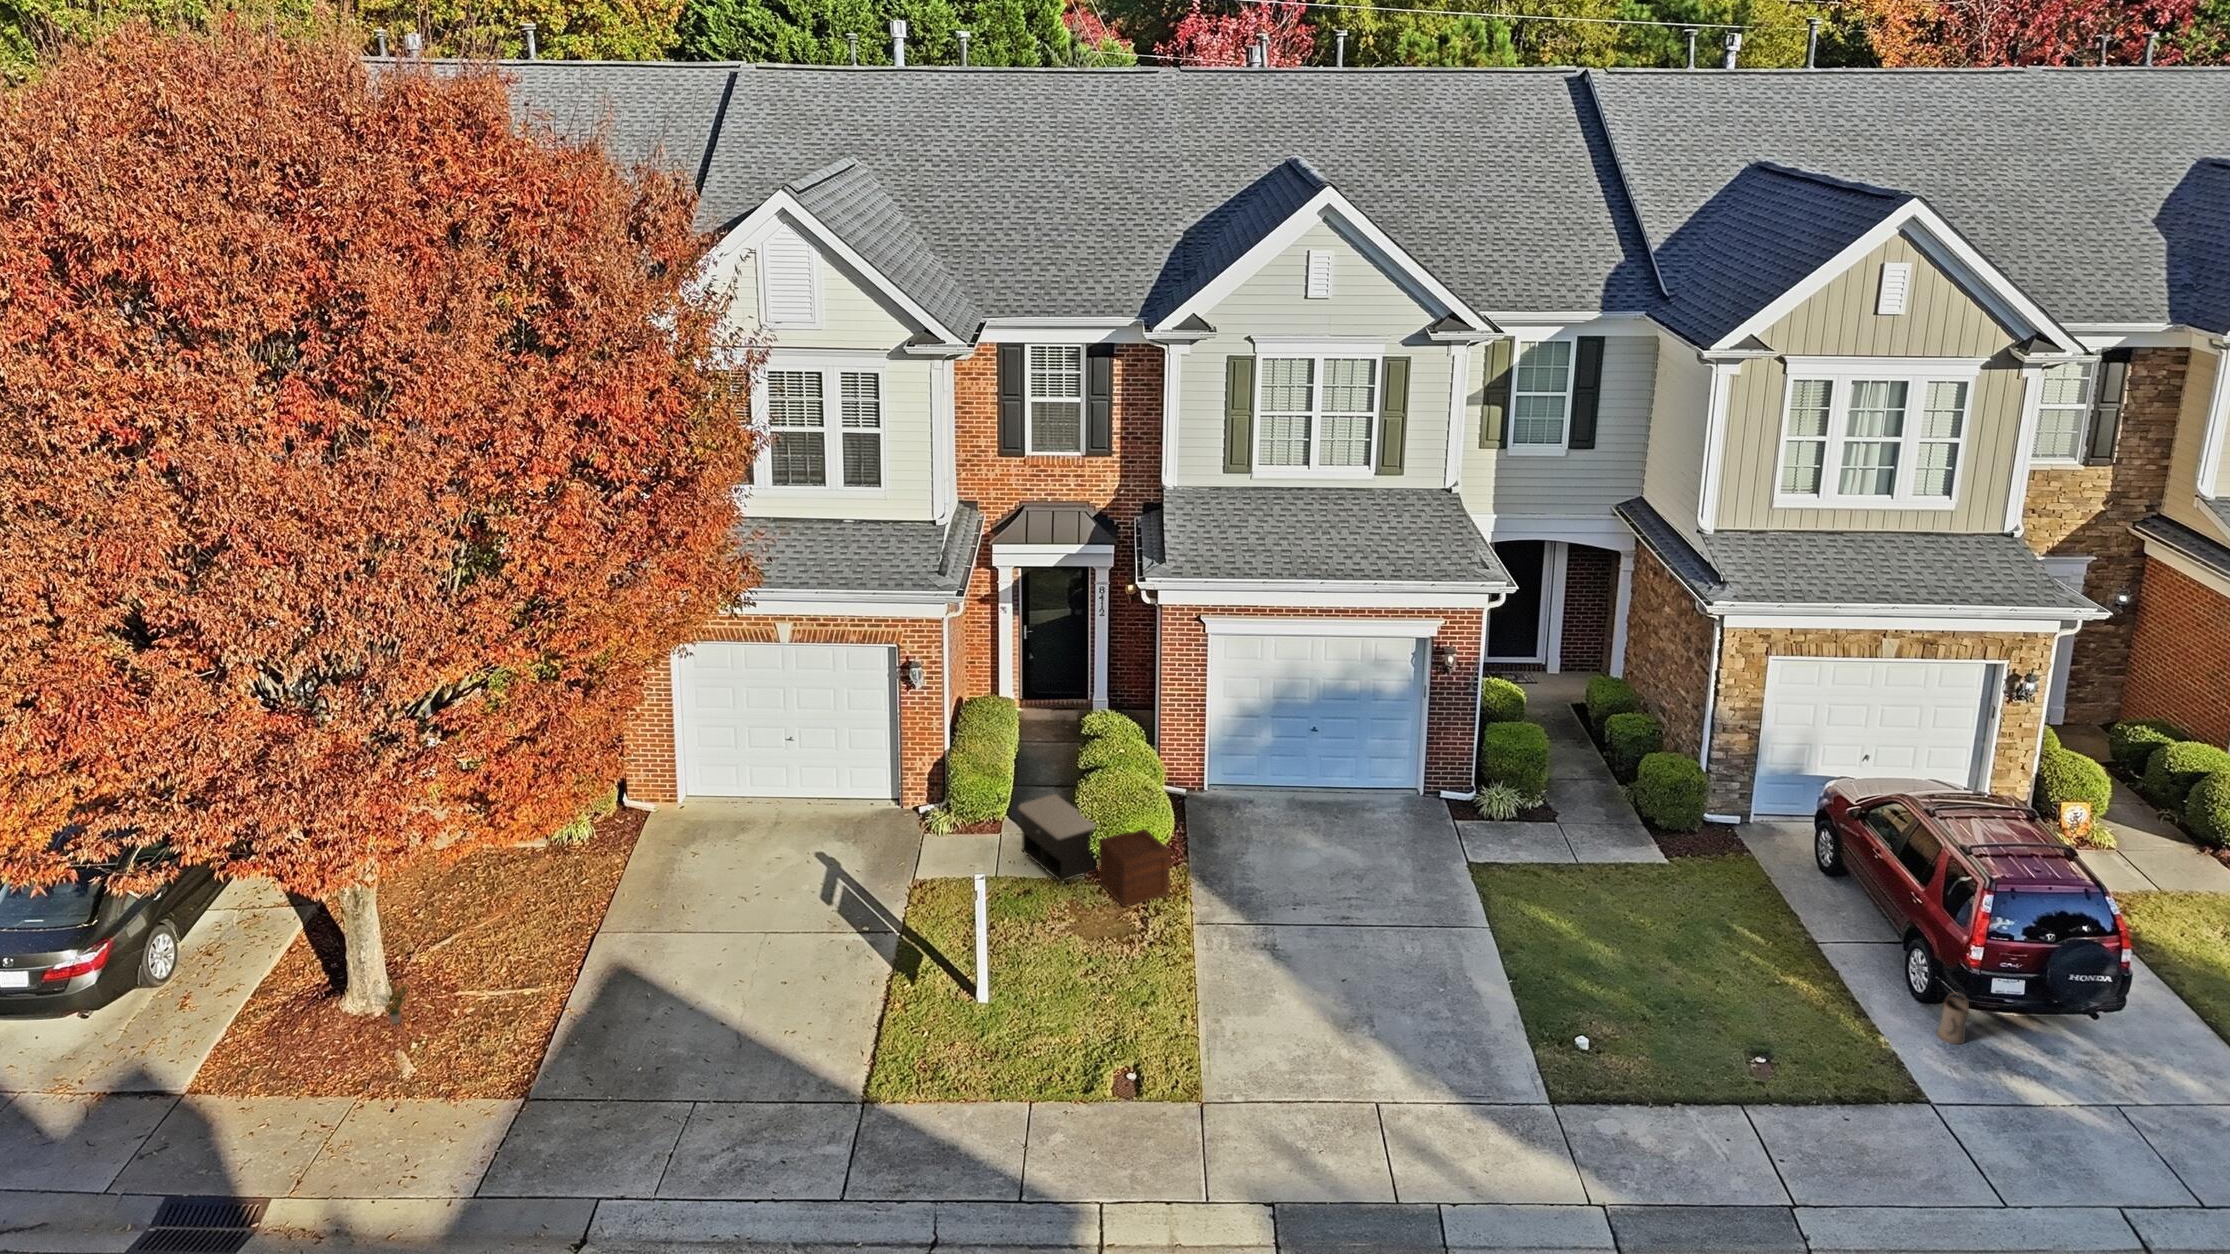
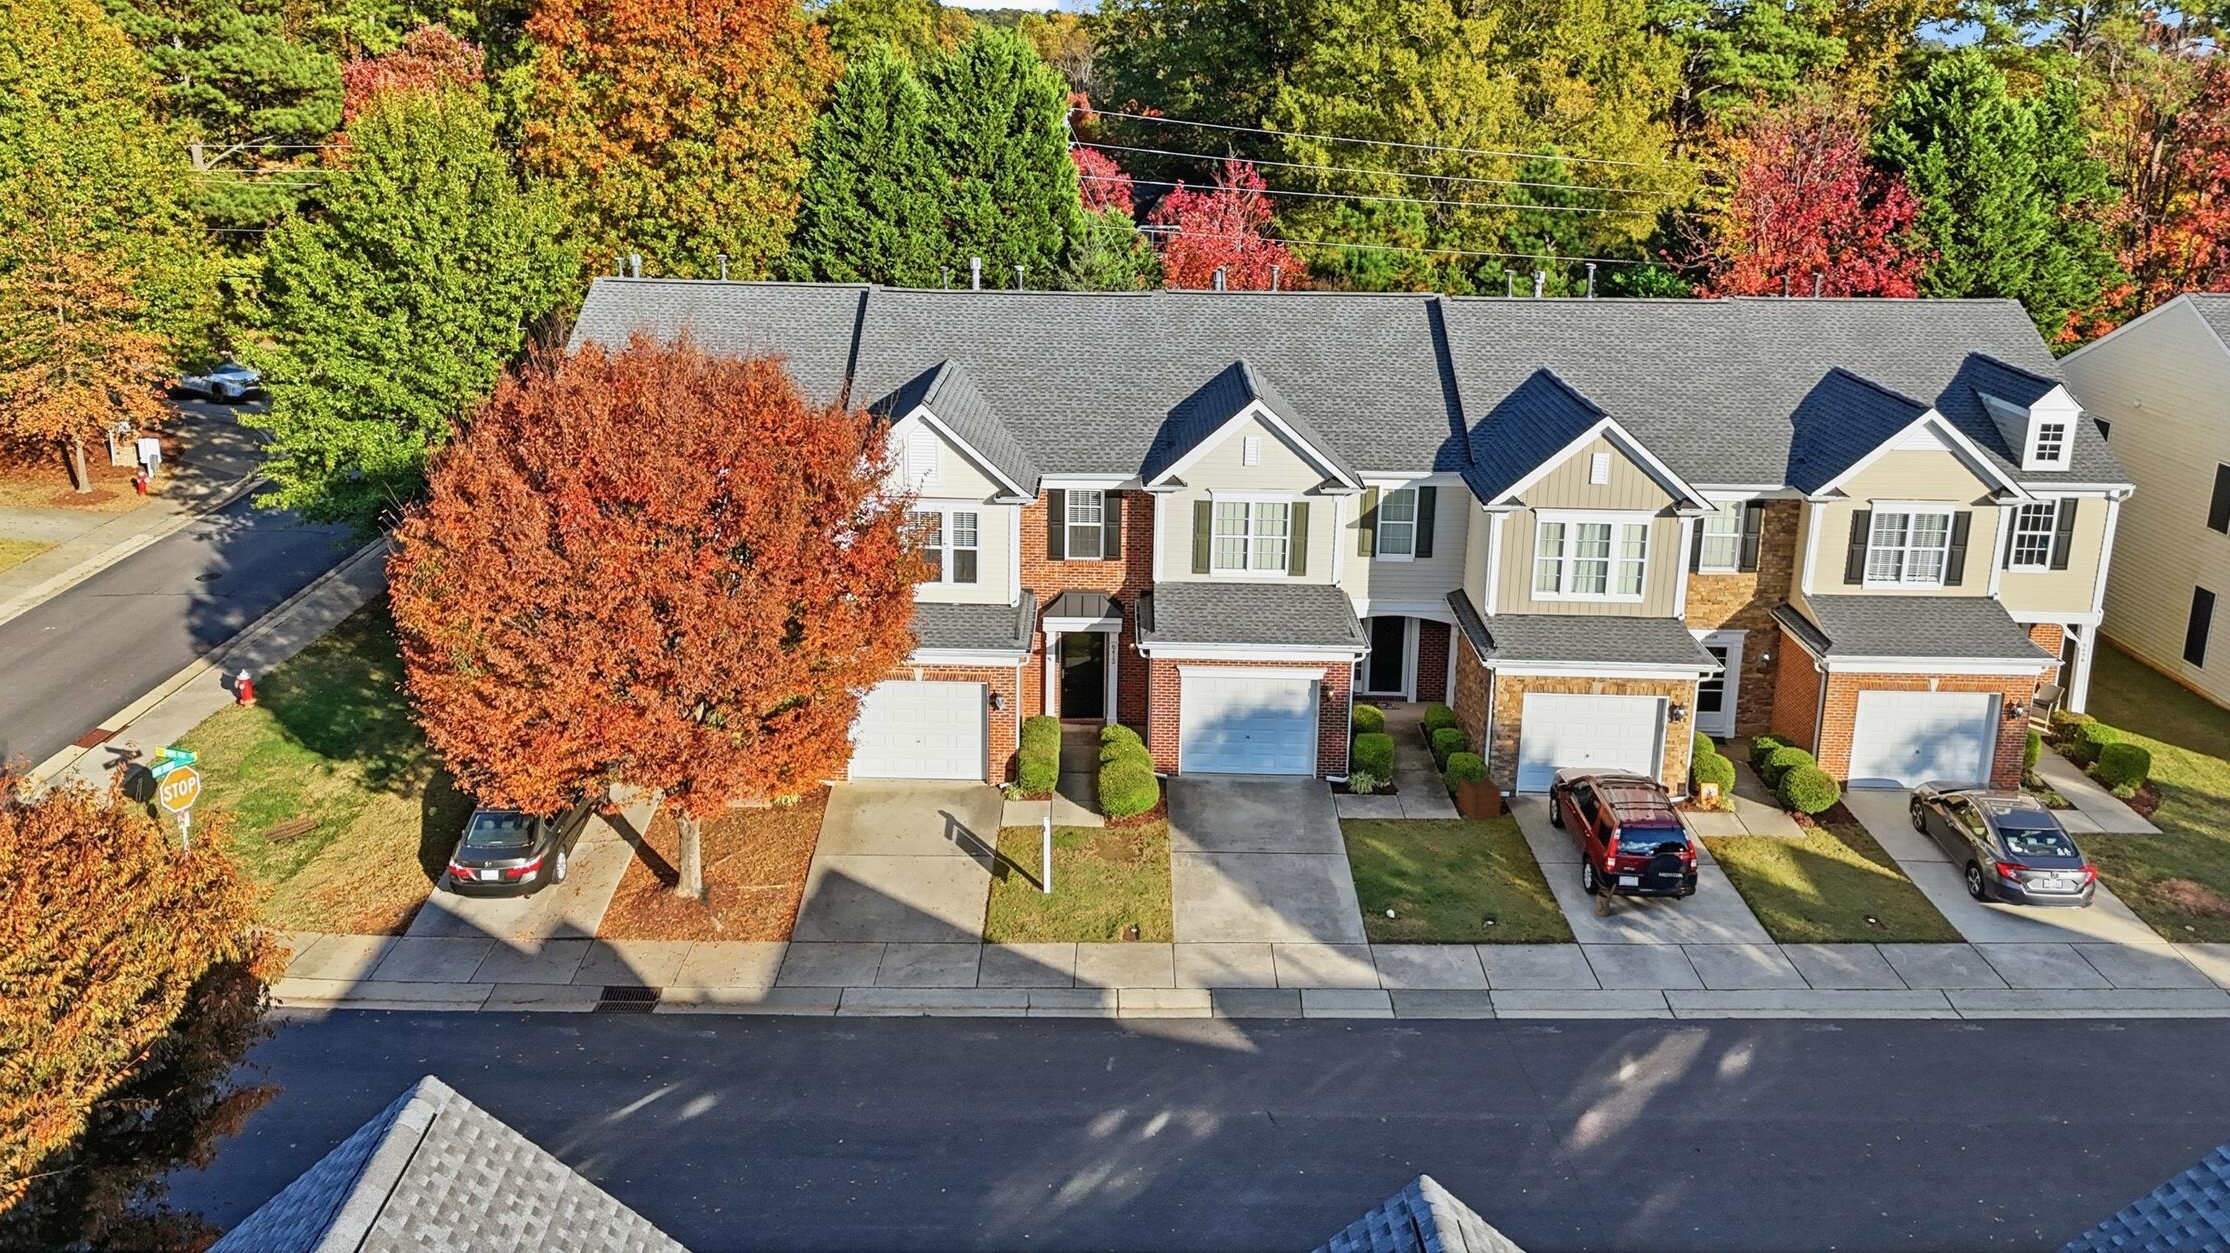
storage bench: present [1019,794,1098,883] -> none [1063,776,1112,830]
wooden crate: present [1099,829,1171,907] -> present [1457,777,1502,819]

